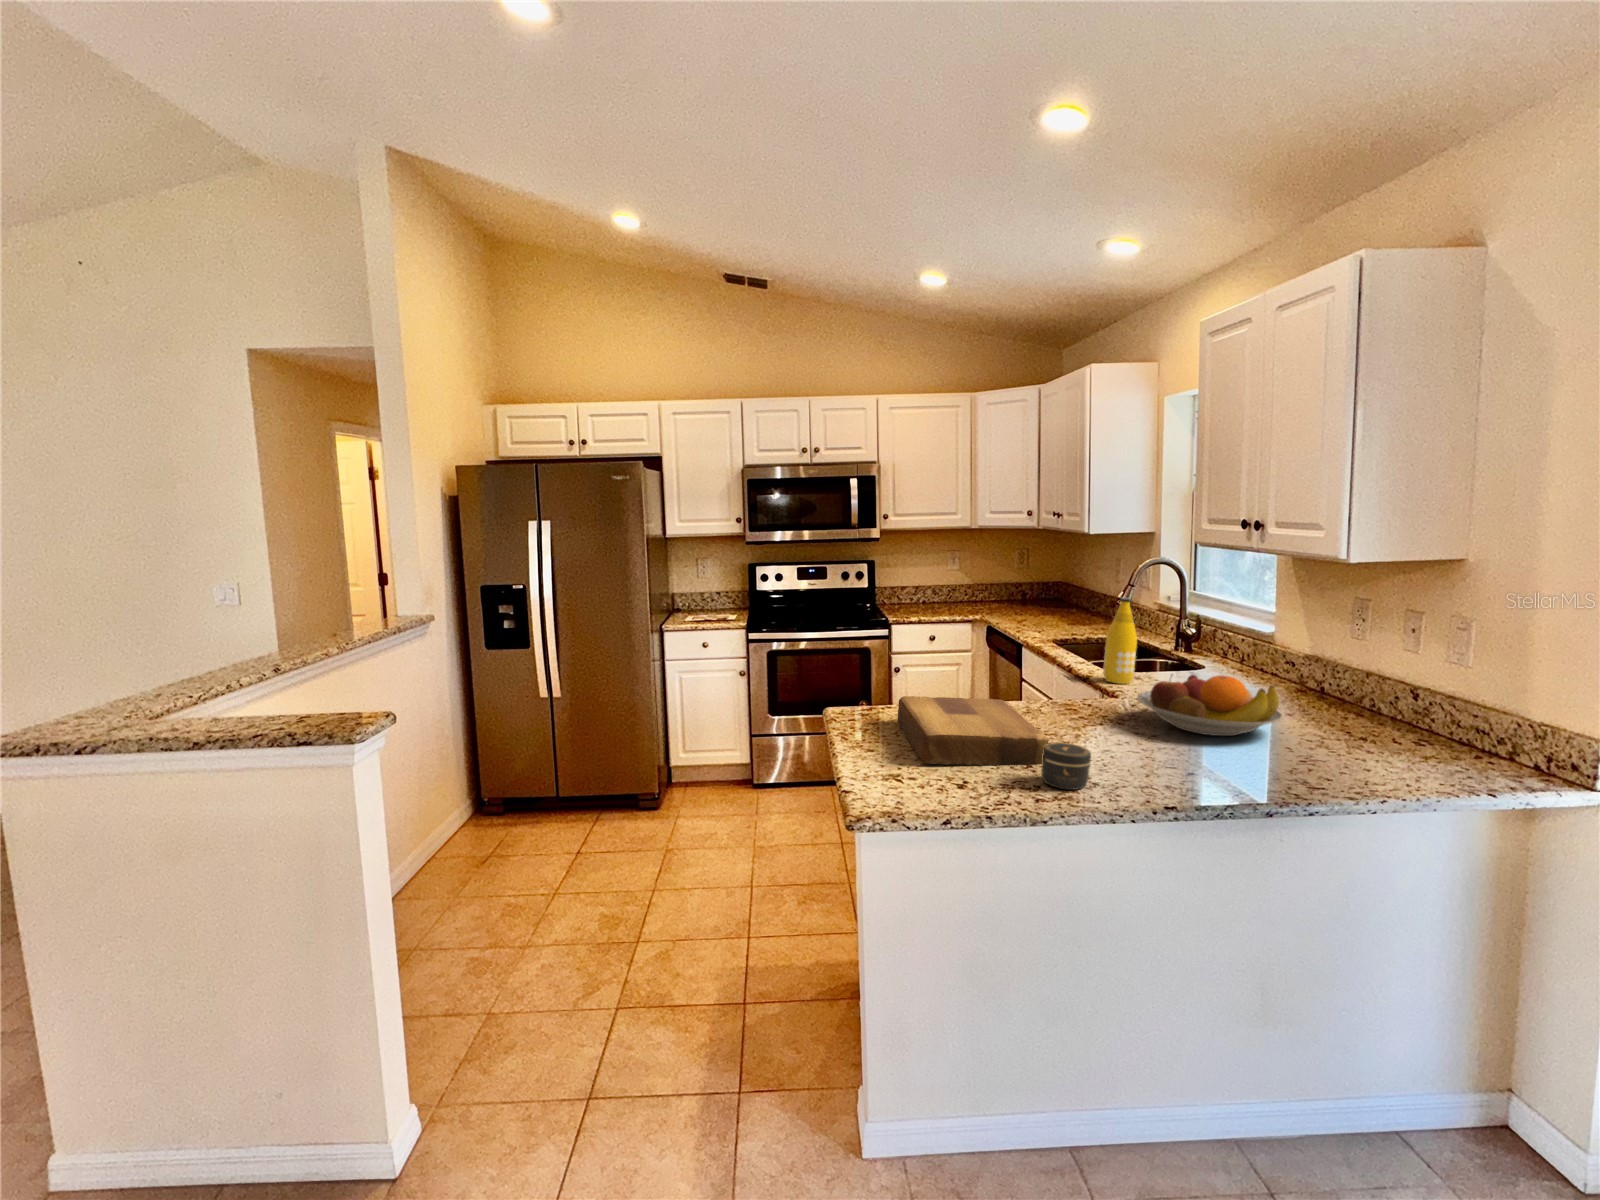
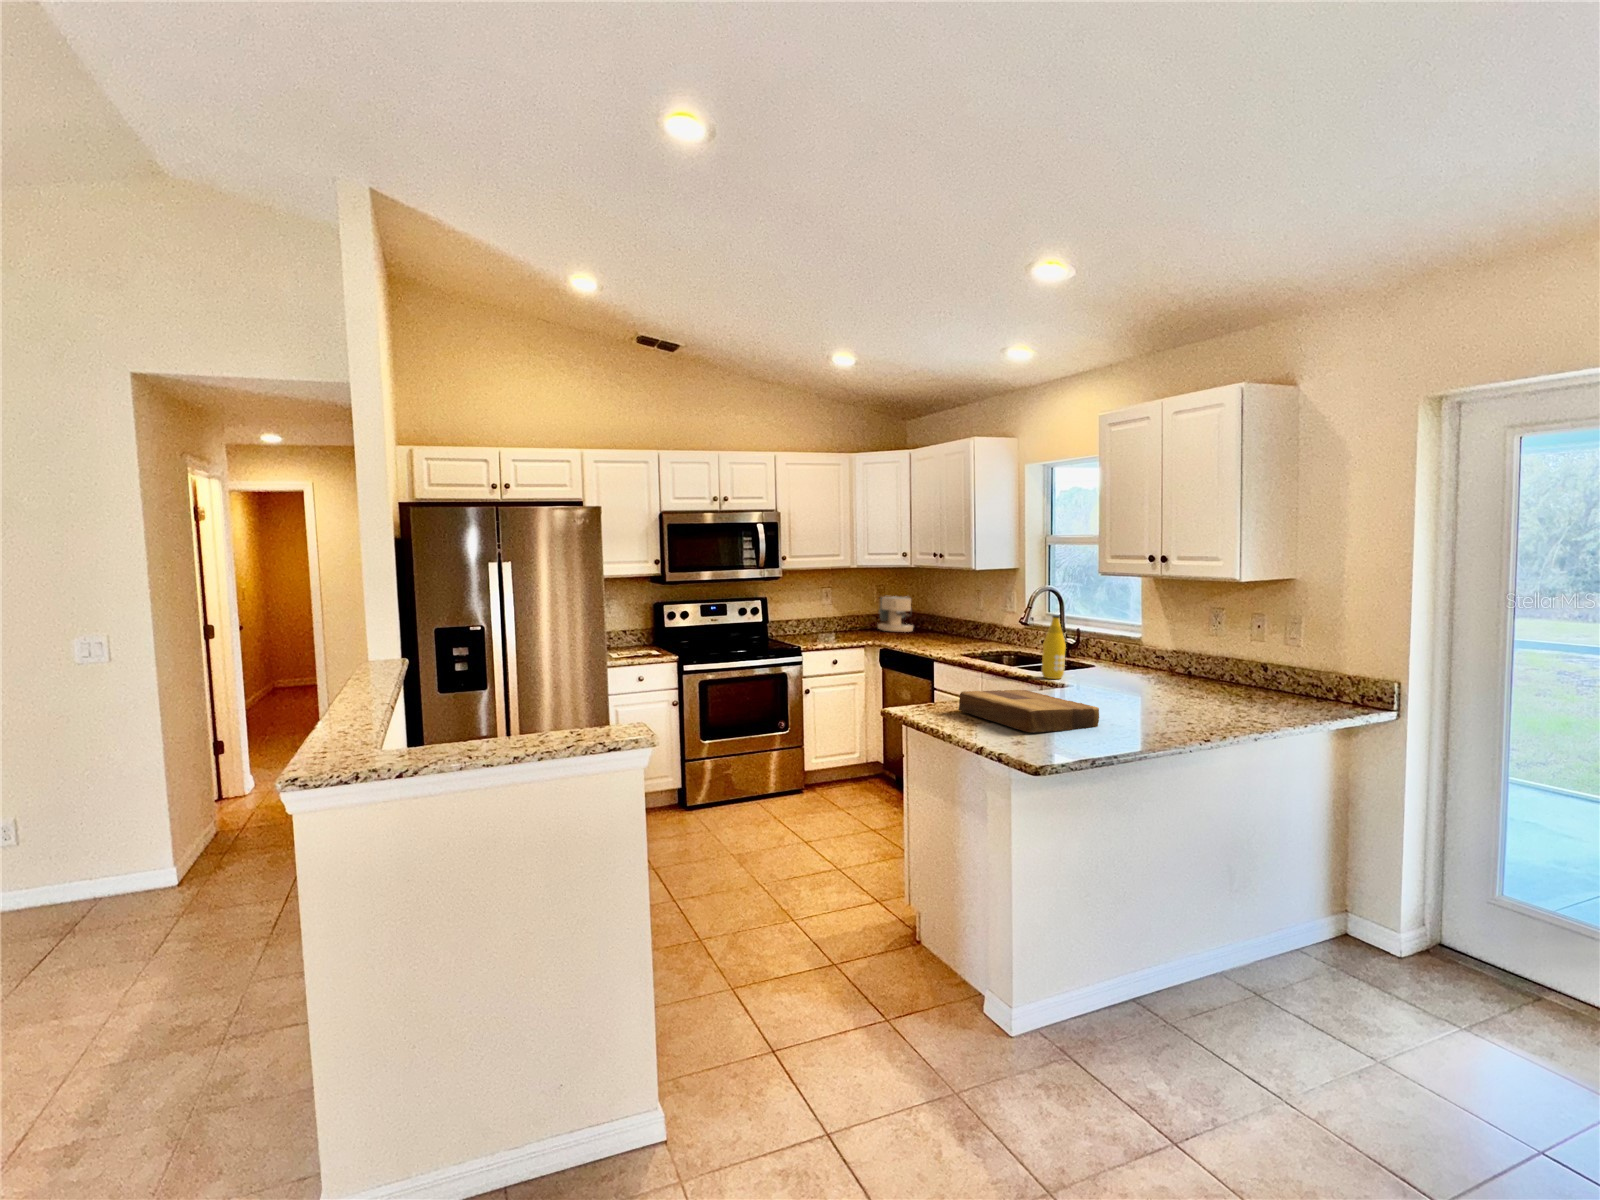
coffee maker: none [1019,561,1060,605] -> present [878,596,913,632]
fruit bowl: present [1137,675,1283,736] -> none [1105,662,1204,703]
jar: present [1041,743,1091,790] -> none [1113,708,1147,738]

